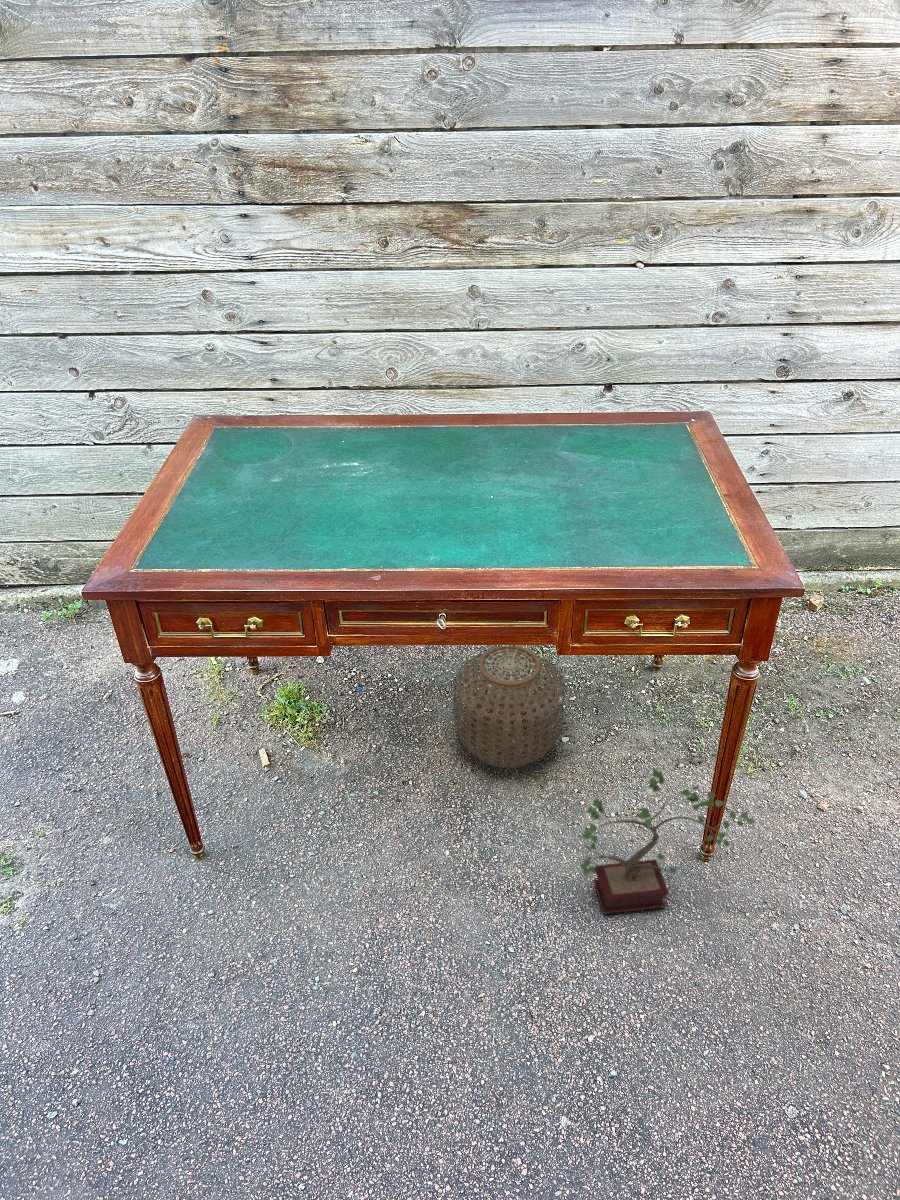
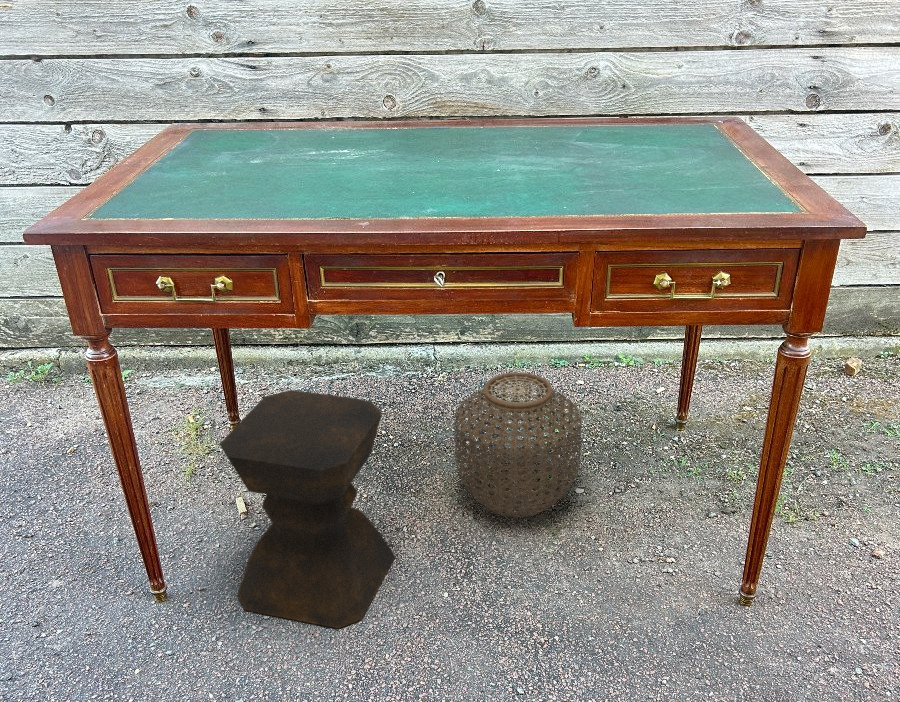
stool: none [247,678,403,886] -> present [219,390,396,628]
potted plant: present [579,769,755,914] -> none [595,460,800,654]

